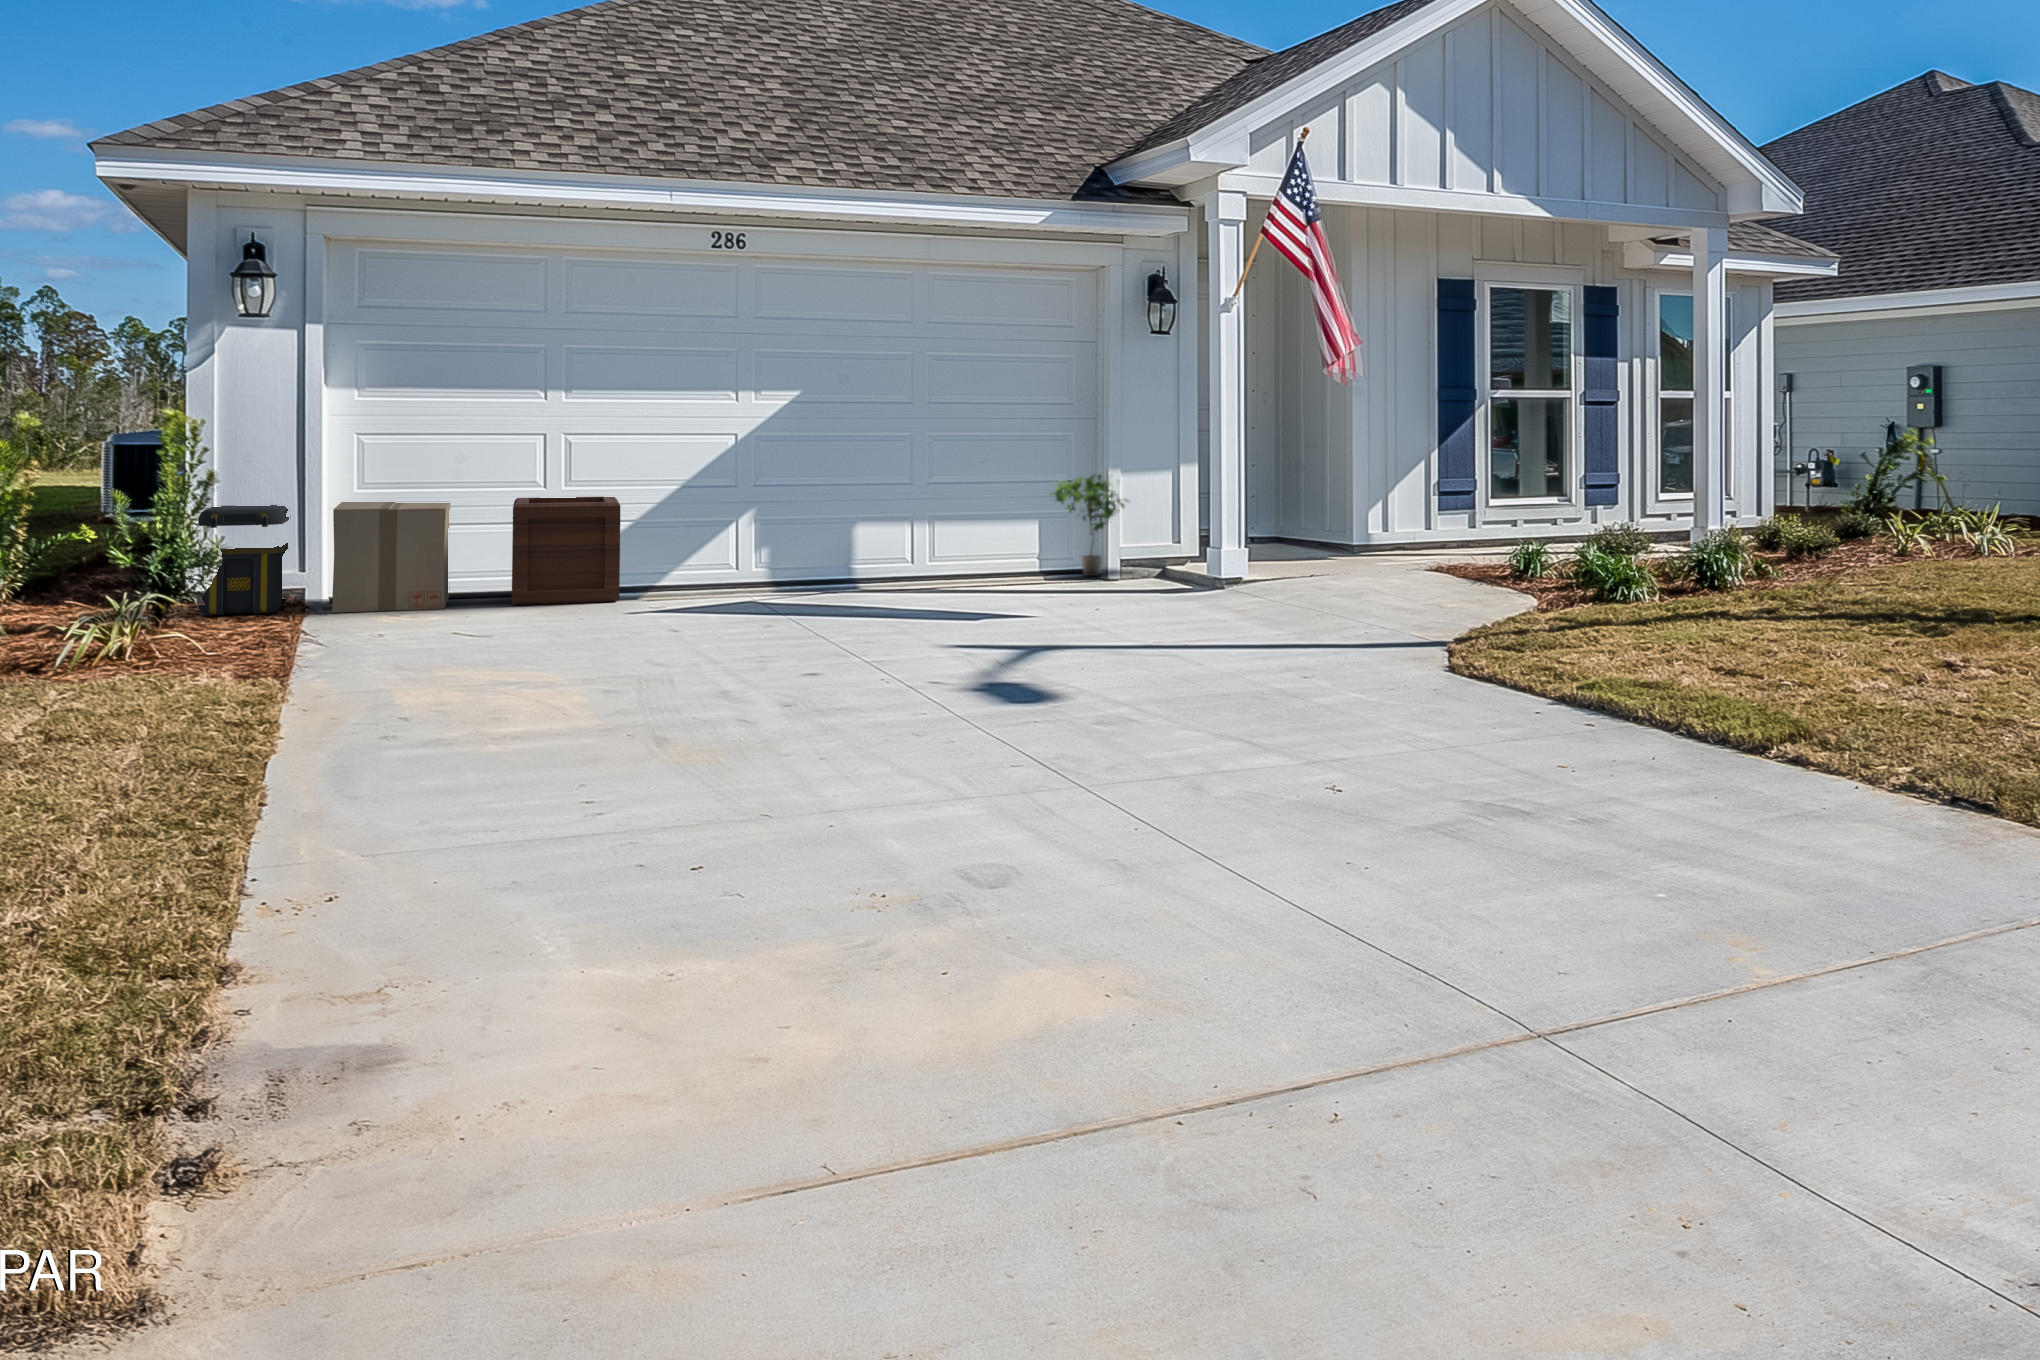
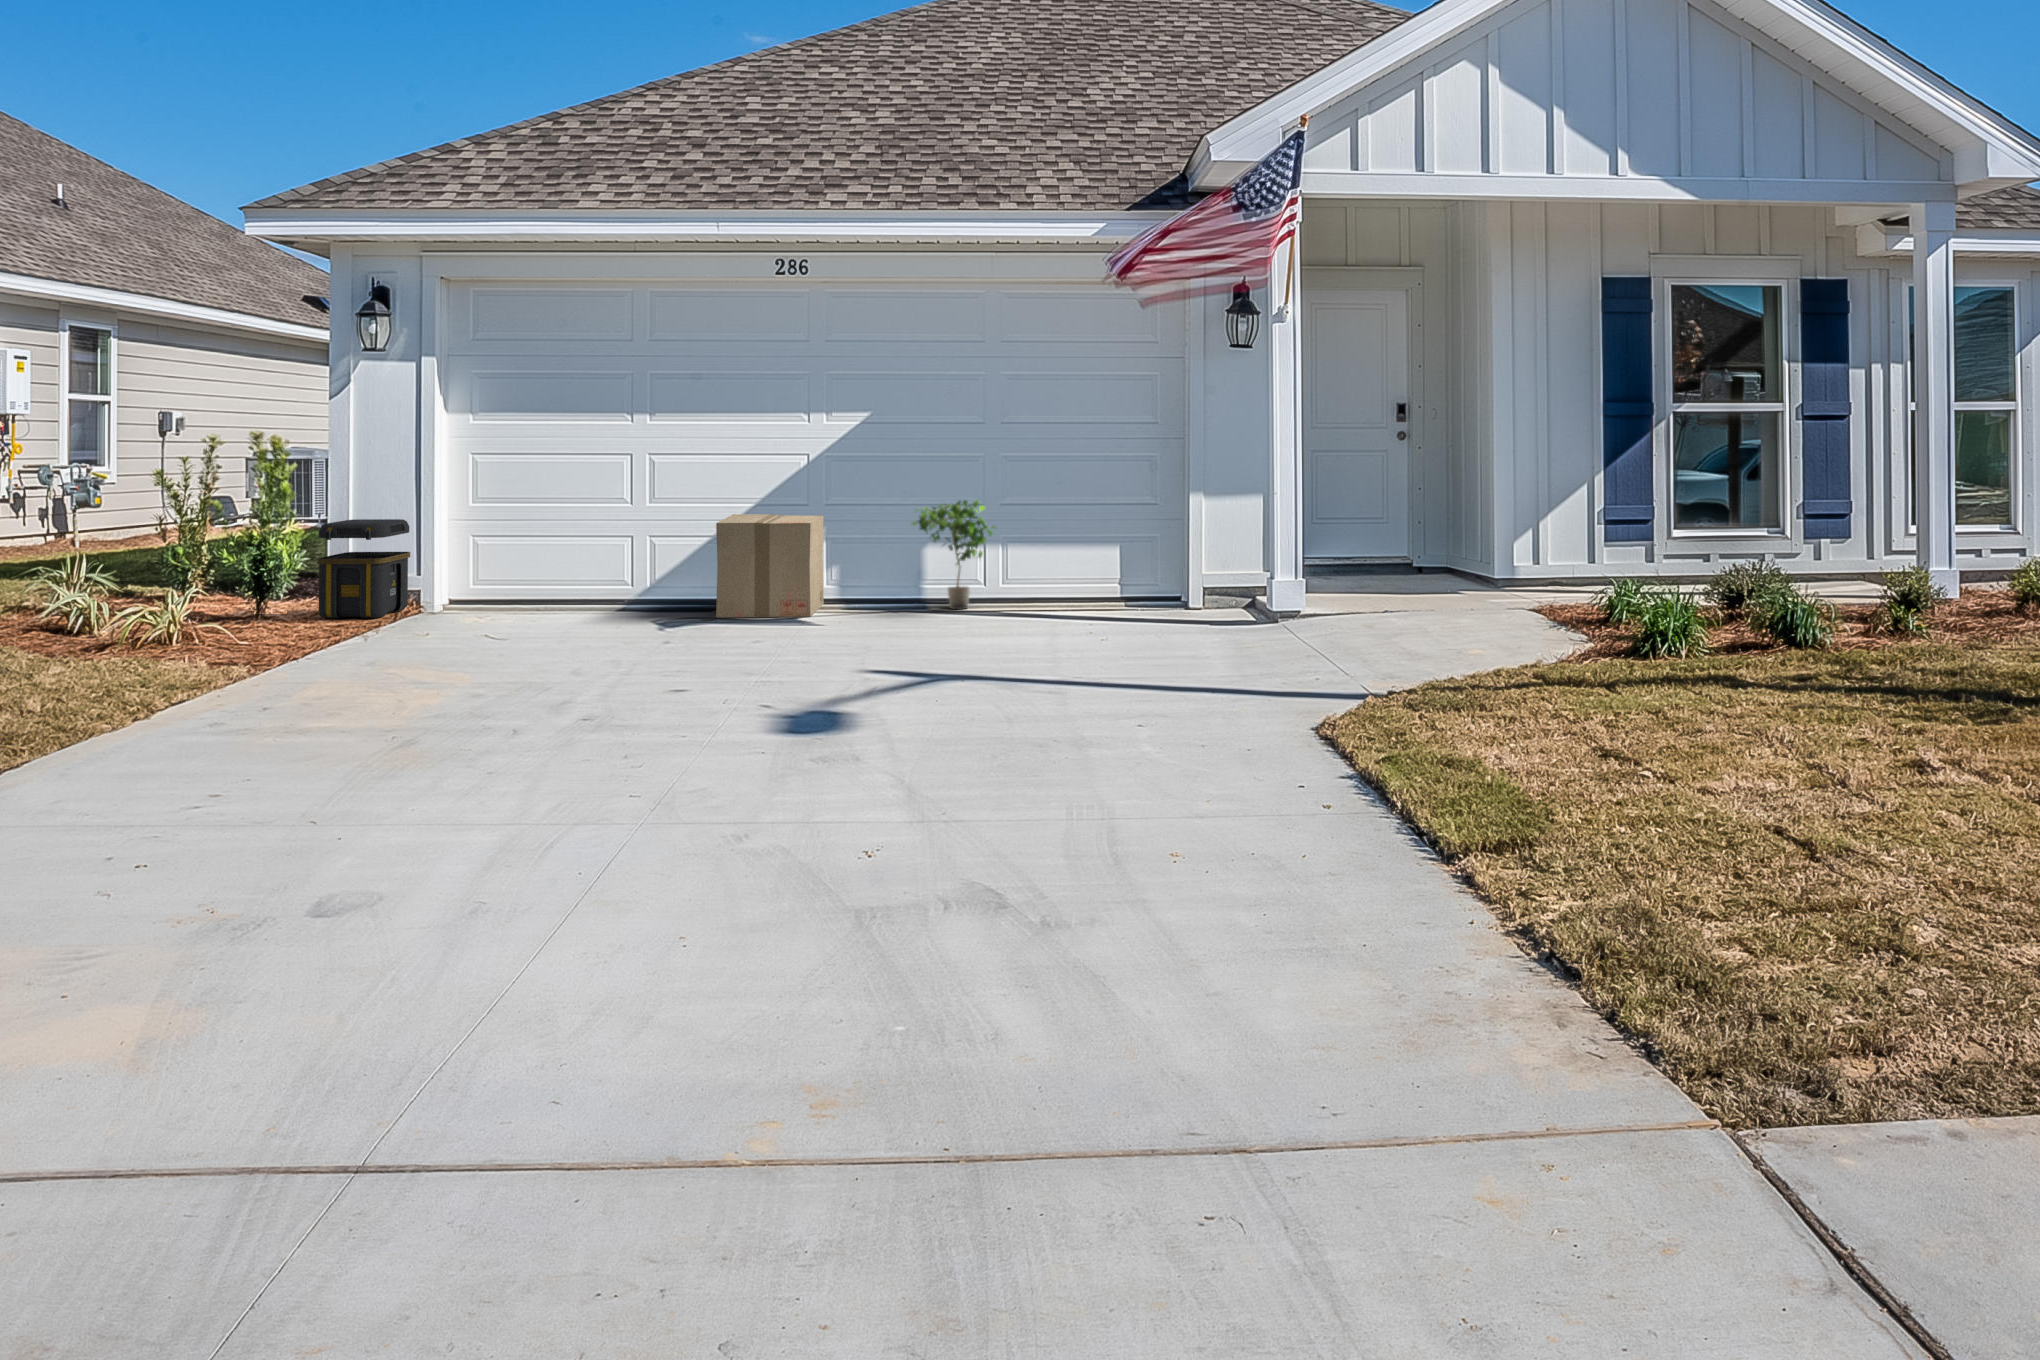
potted plant: present [1049,475,1127,576] -> present [911,500,996,609]
wooden crate: present [512,497,621,605] -> none [571,515,694,618]
cardboard box: present [332,502,450,613] -> present [716,514,824,618]

